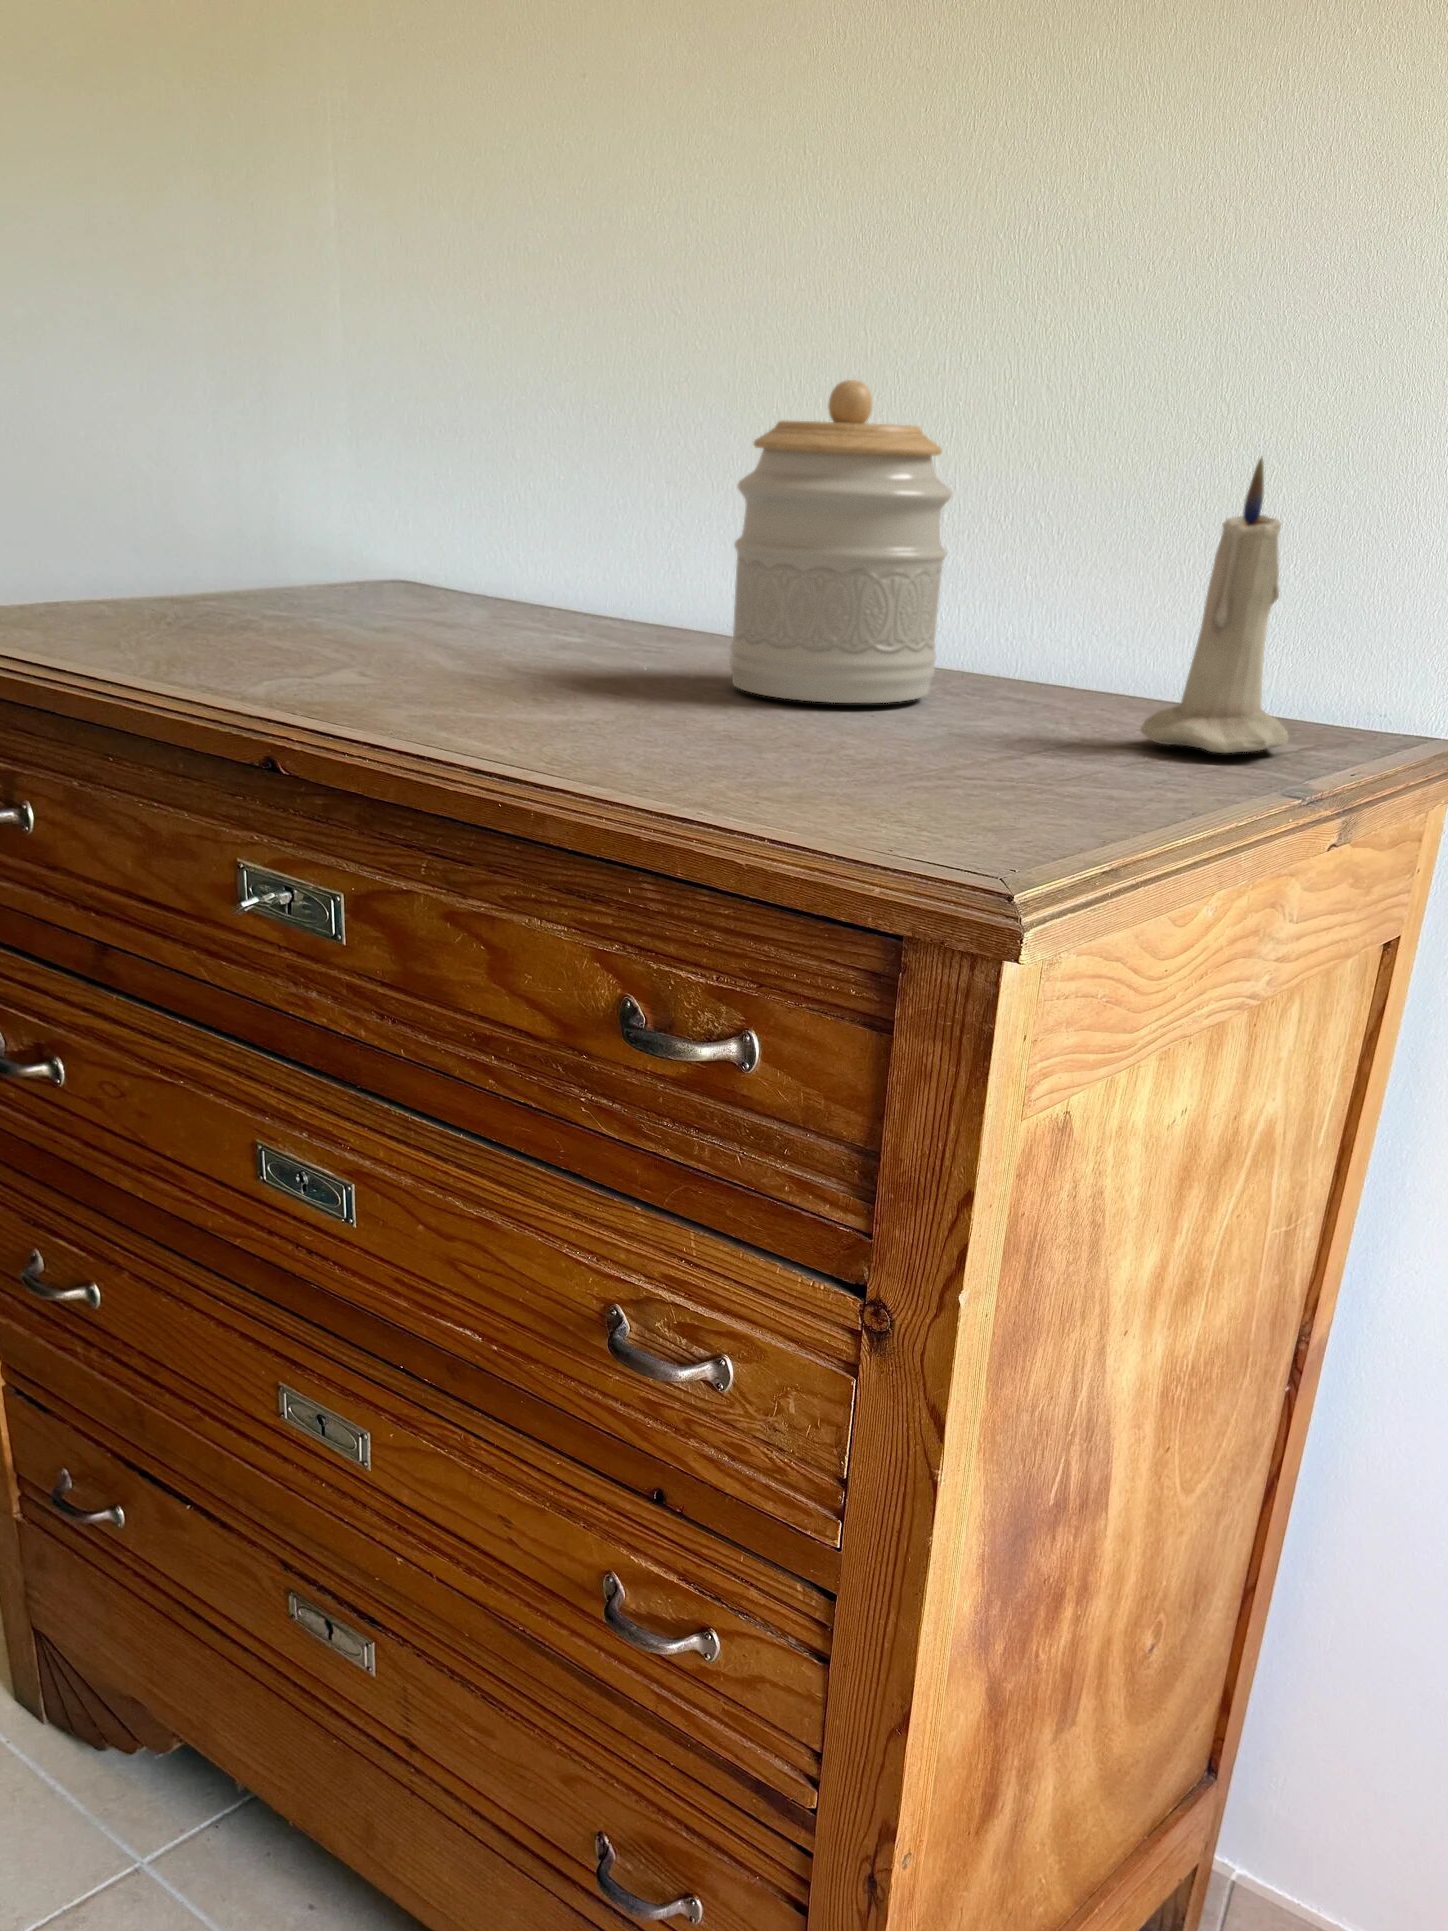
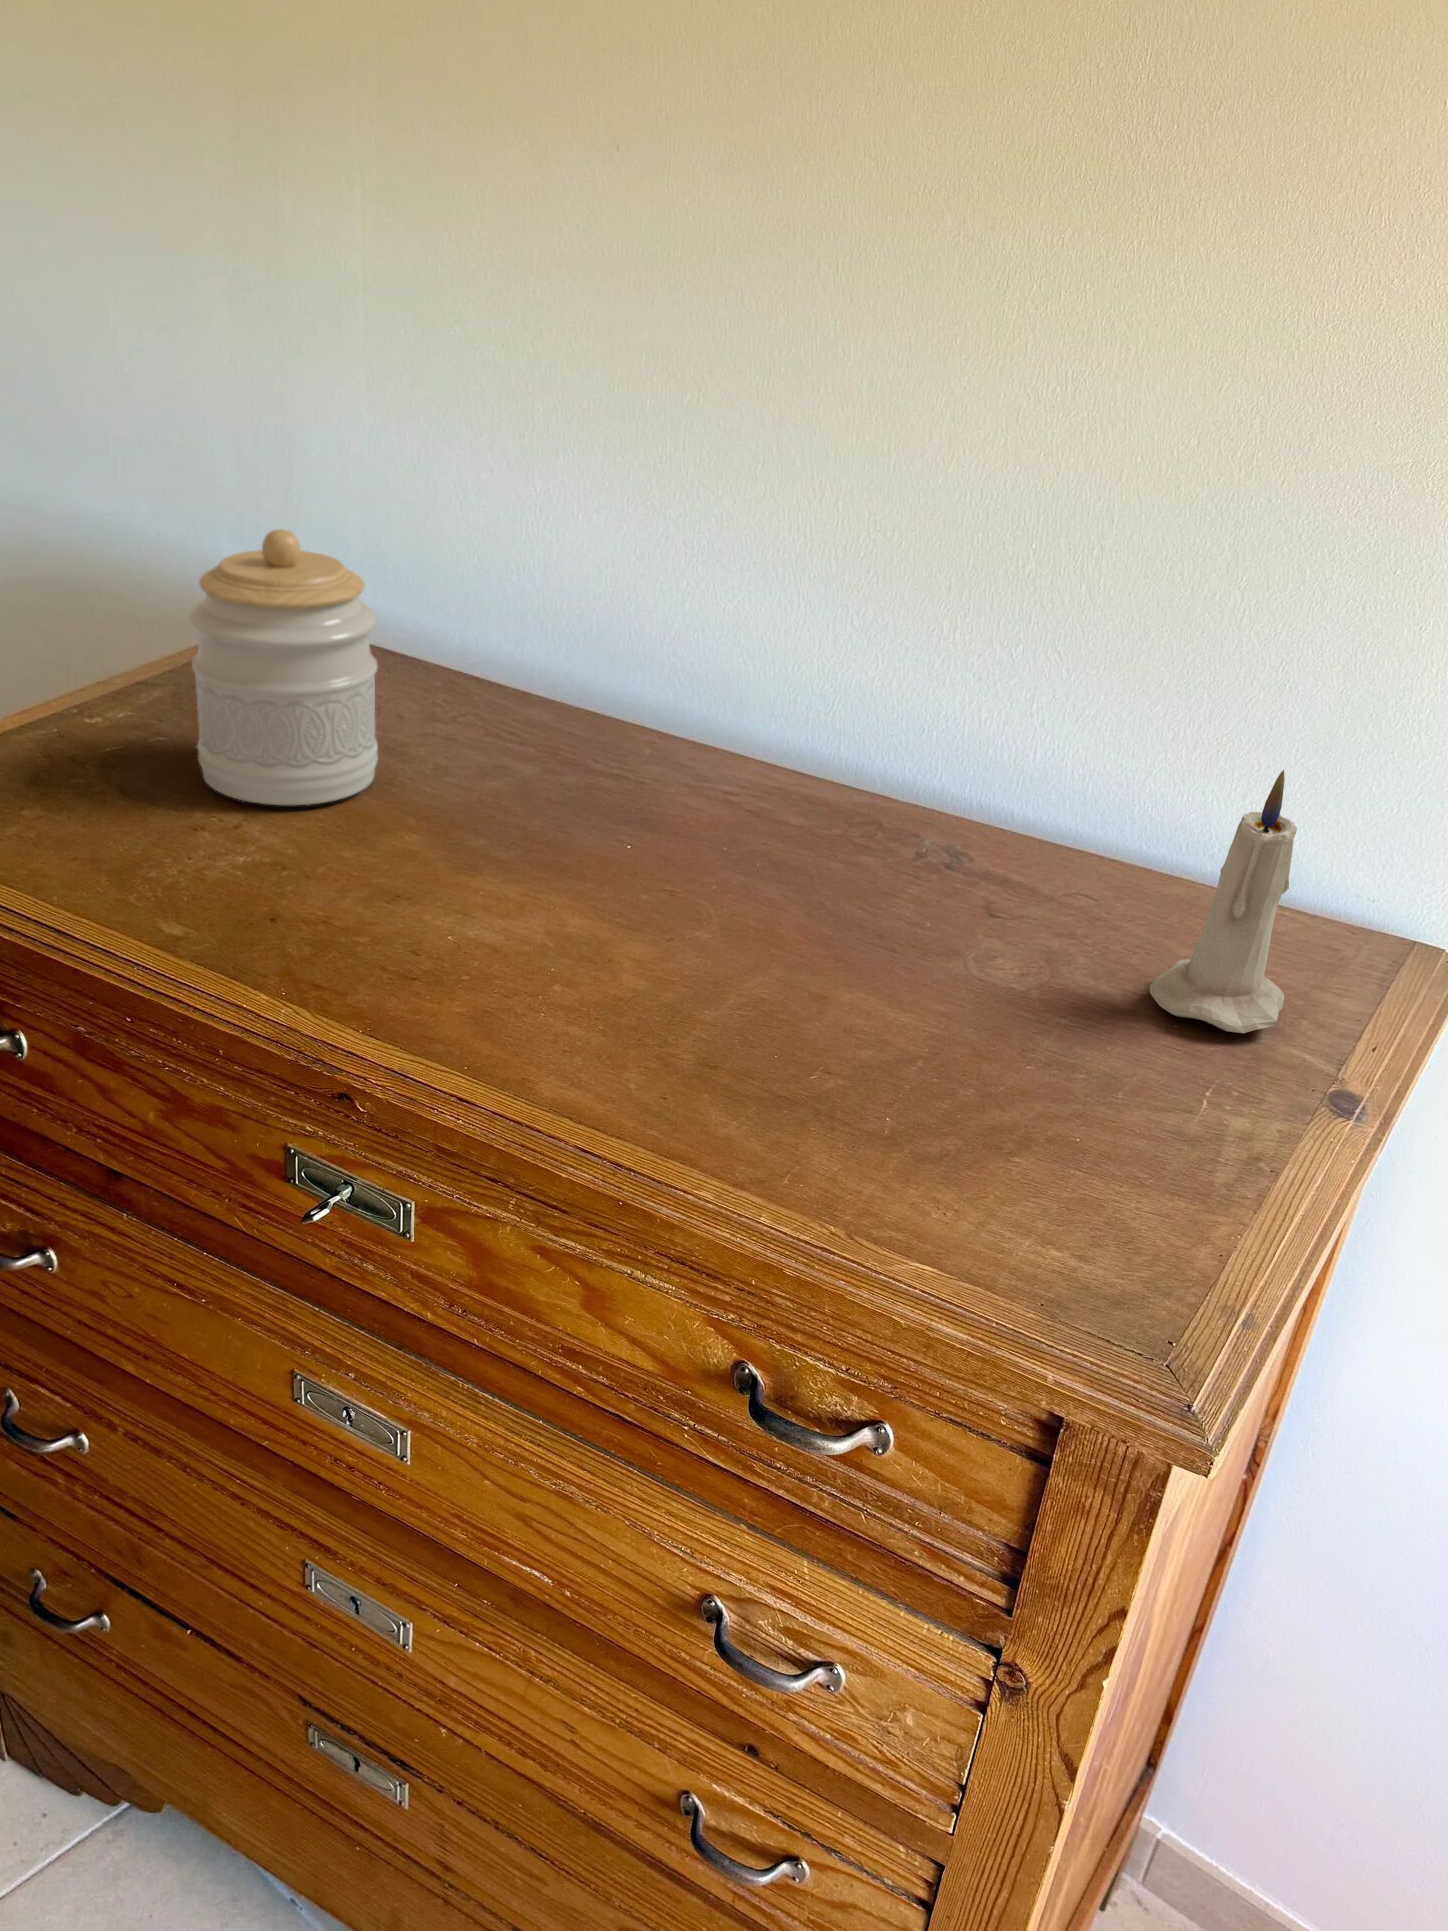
jar: present [729,380,952,703] -> present [189,529,378,805]

